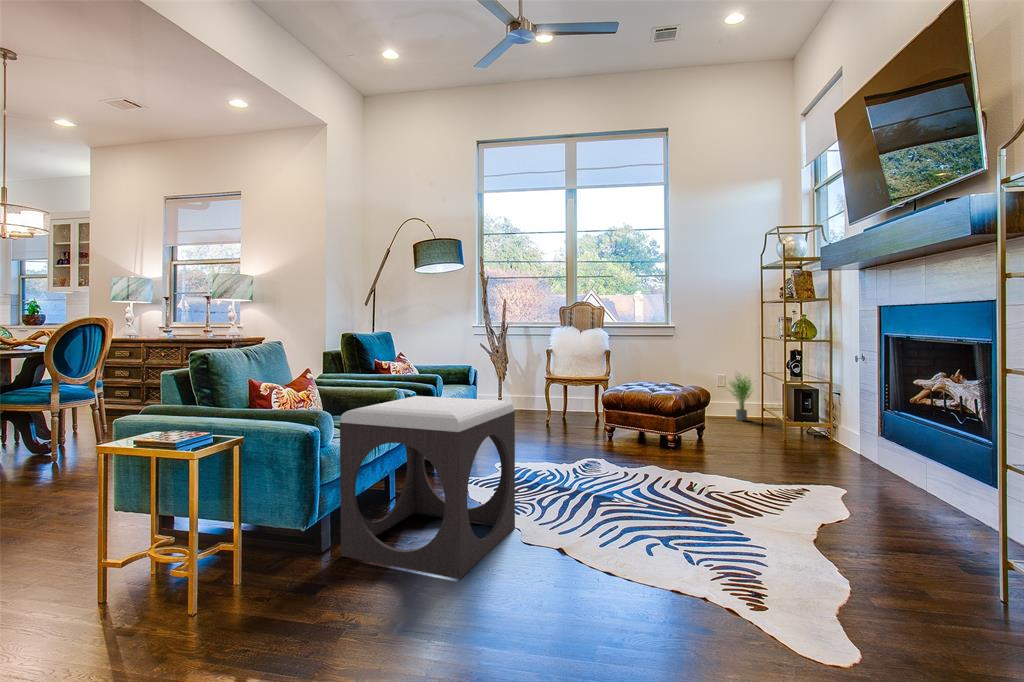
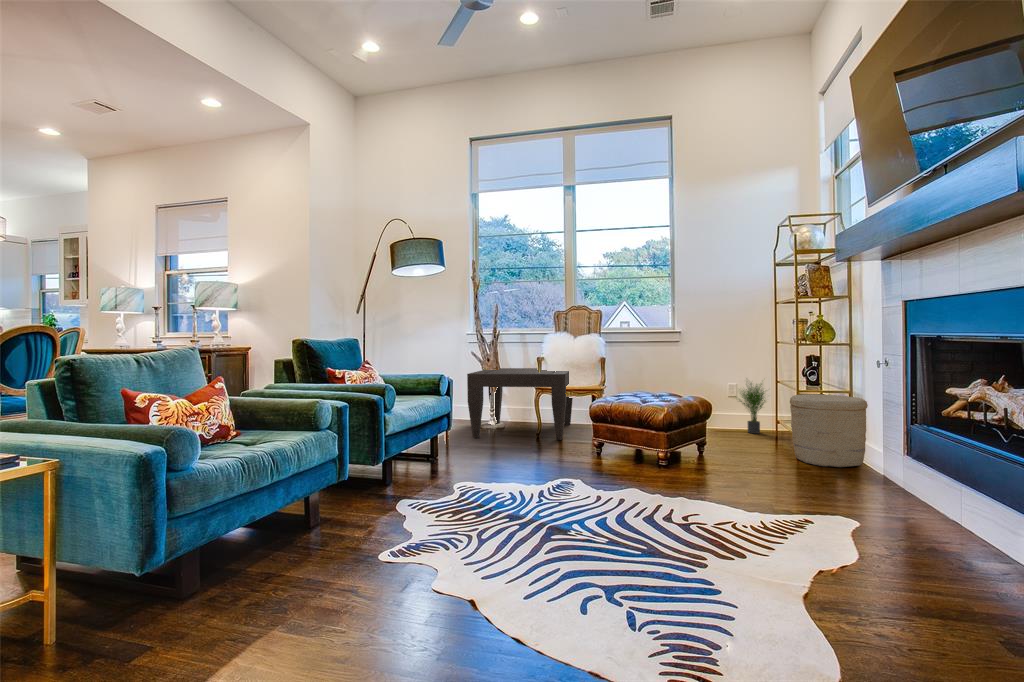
coffee table: none [482,360,575,427] -> present [467,368,573,440]
woven basket: none [779,385,846,448] -> present [790,394,868,467]
footstool: present [340,396,515,579] -> none [206,409,434,644]

